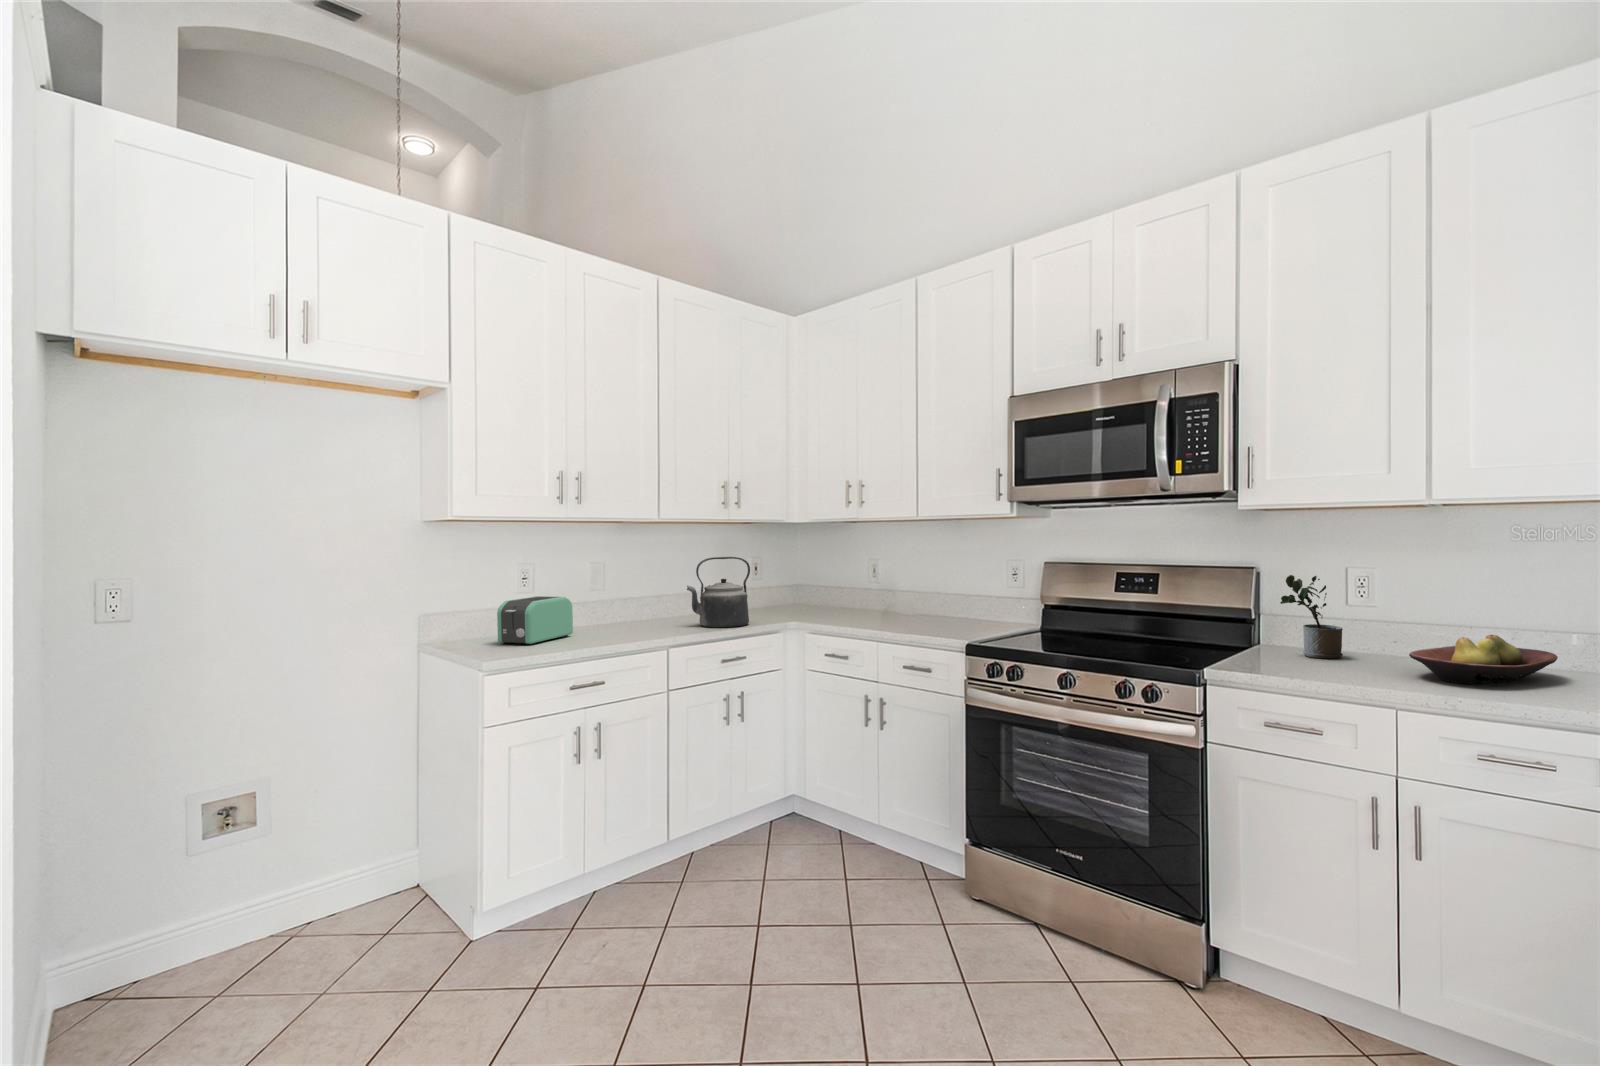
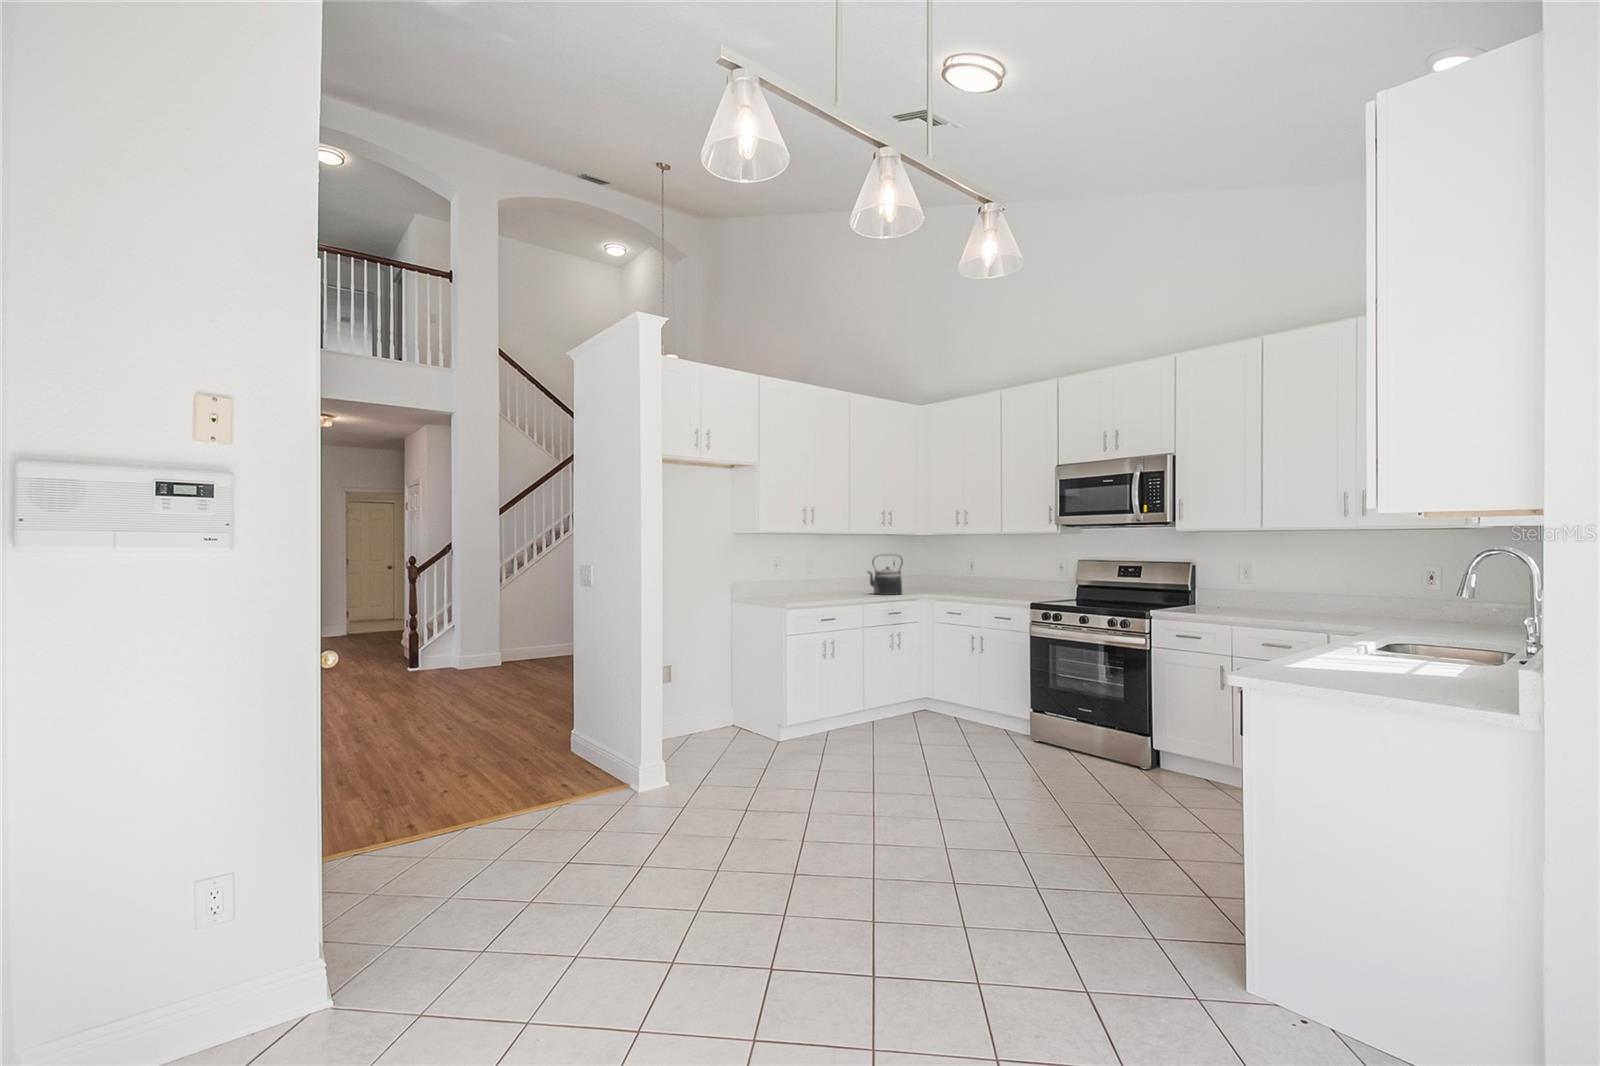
potted plant: present [1280,575,1343,659] -> none [1199,566,1230,609]
toaster: present [497,596,573,645] -> none [773,575,808,600]
fruit bowl: present [1409,635,1558,684] -> none [1249,595,1321,617]

